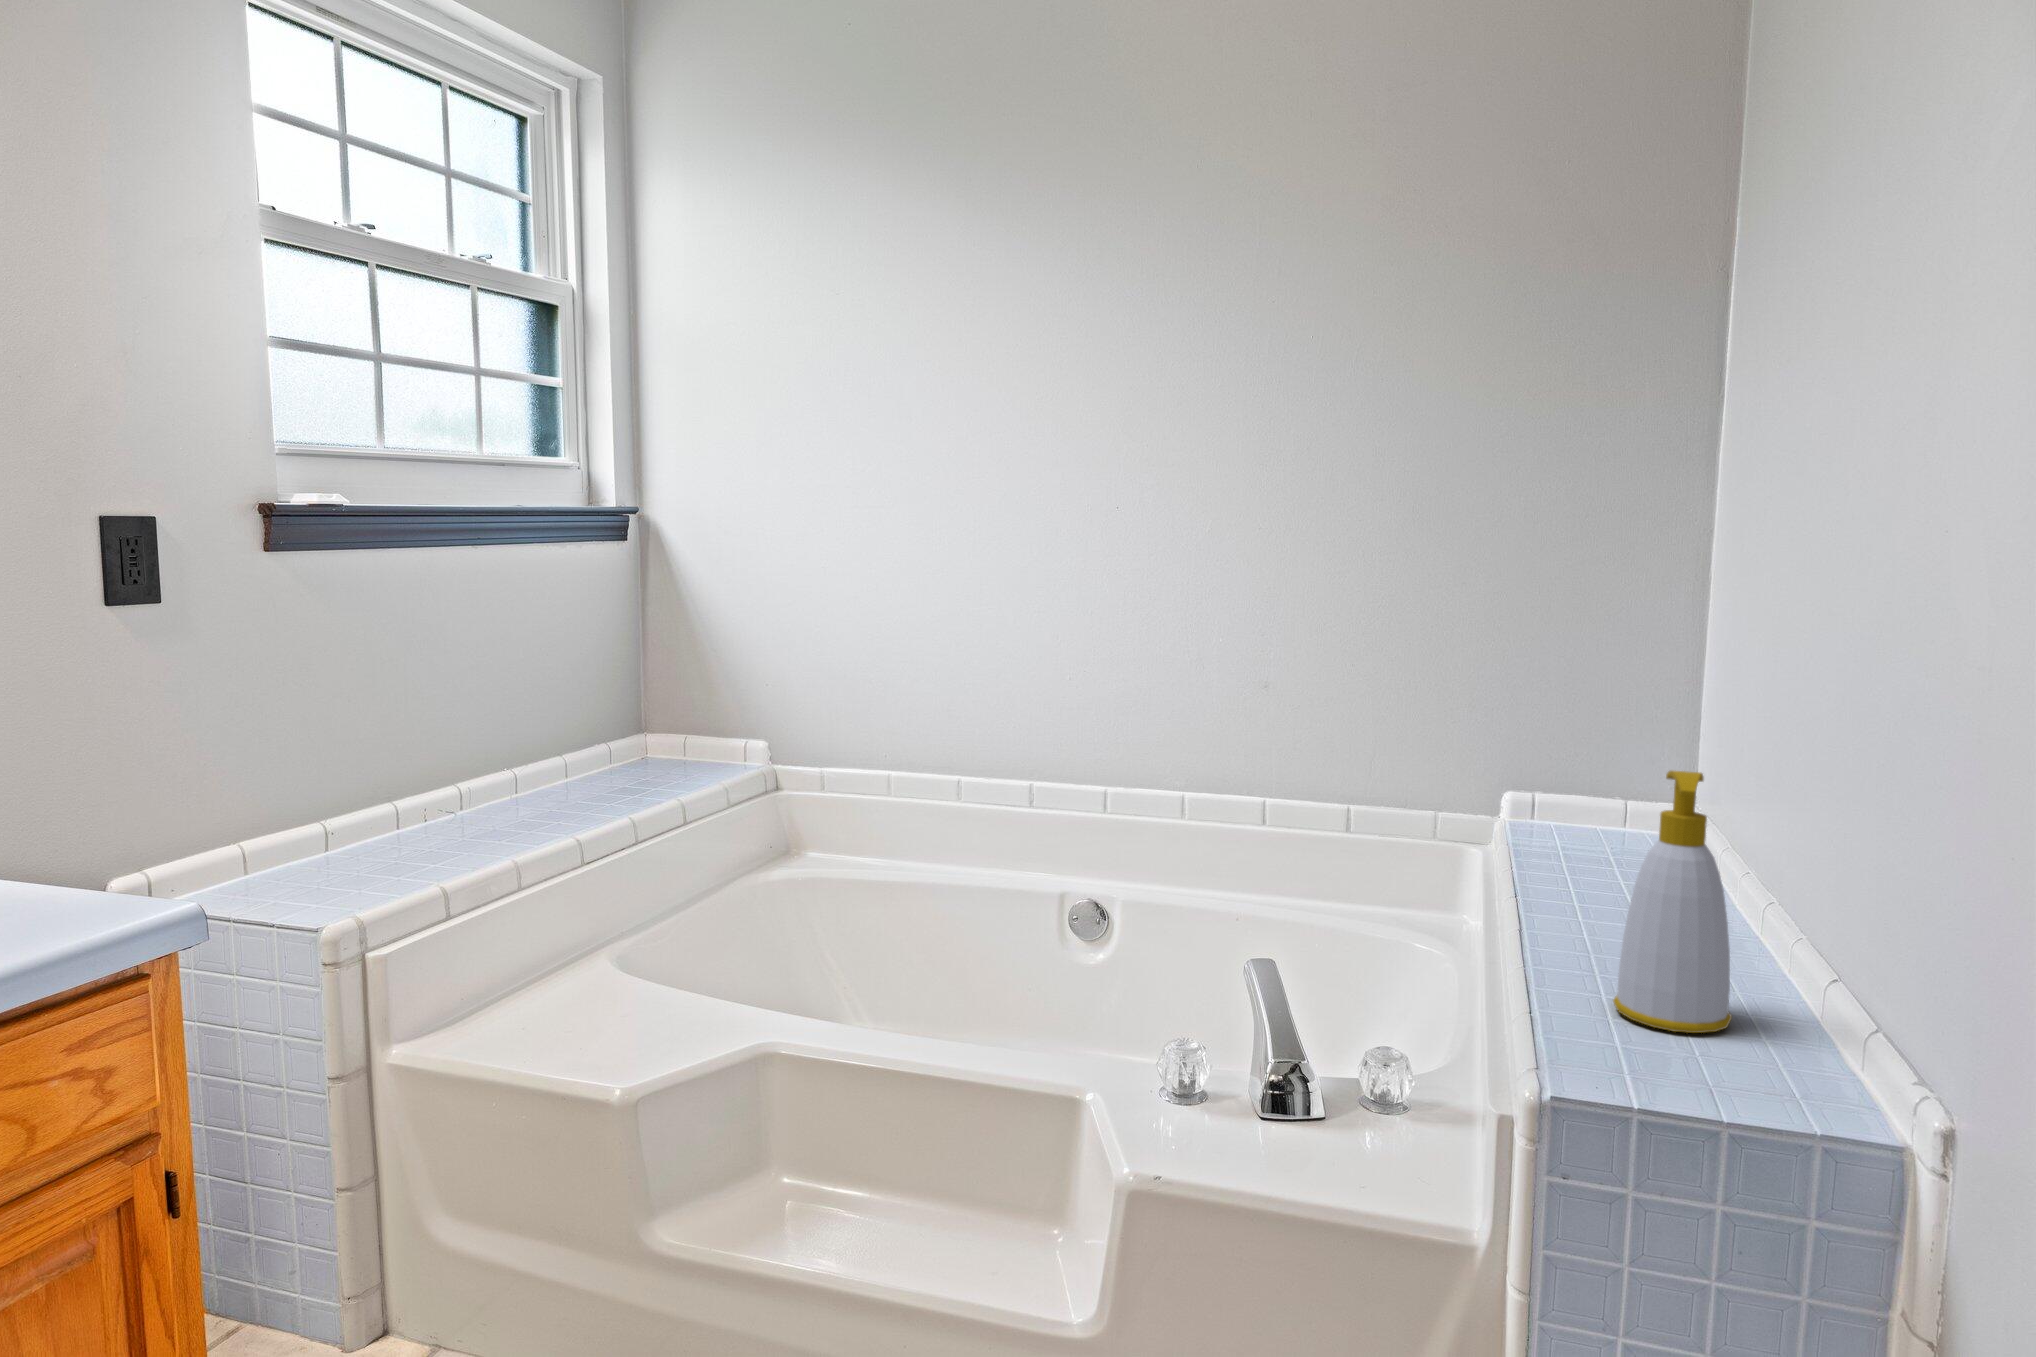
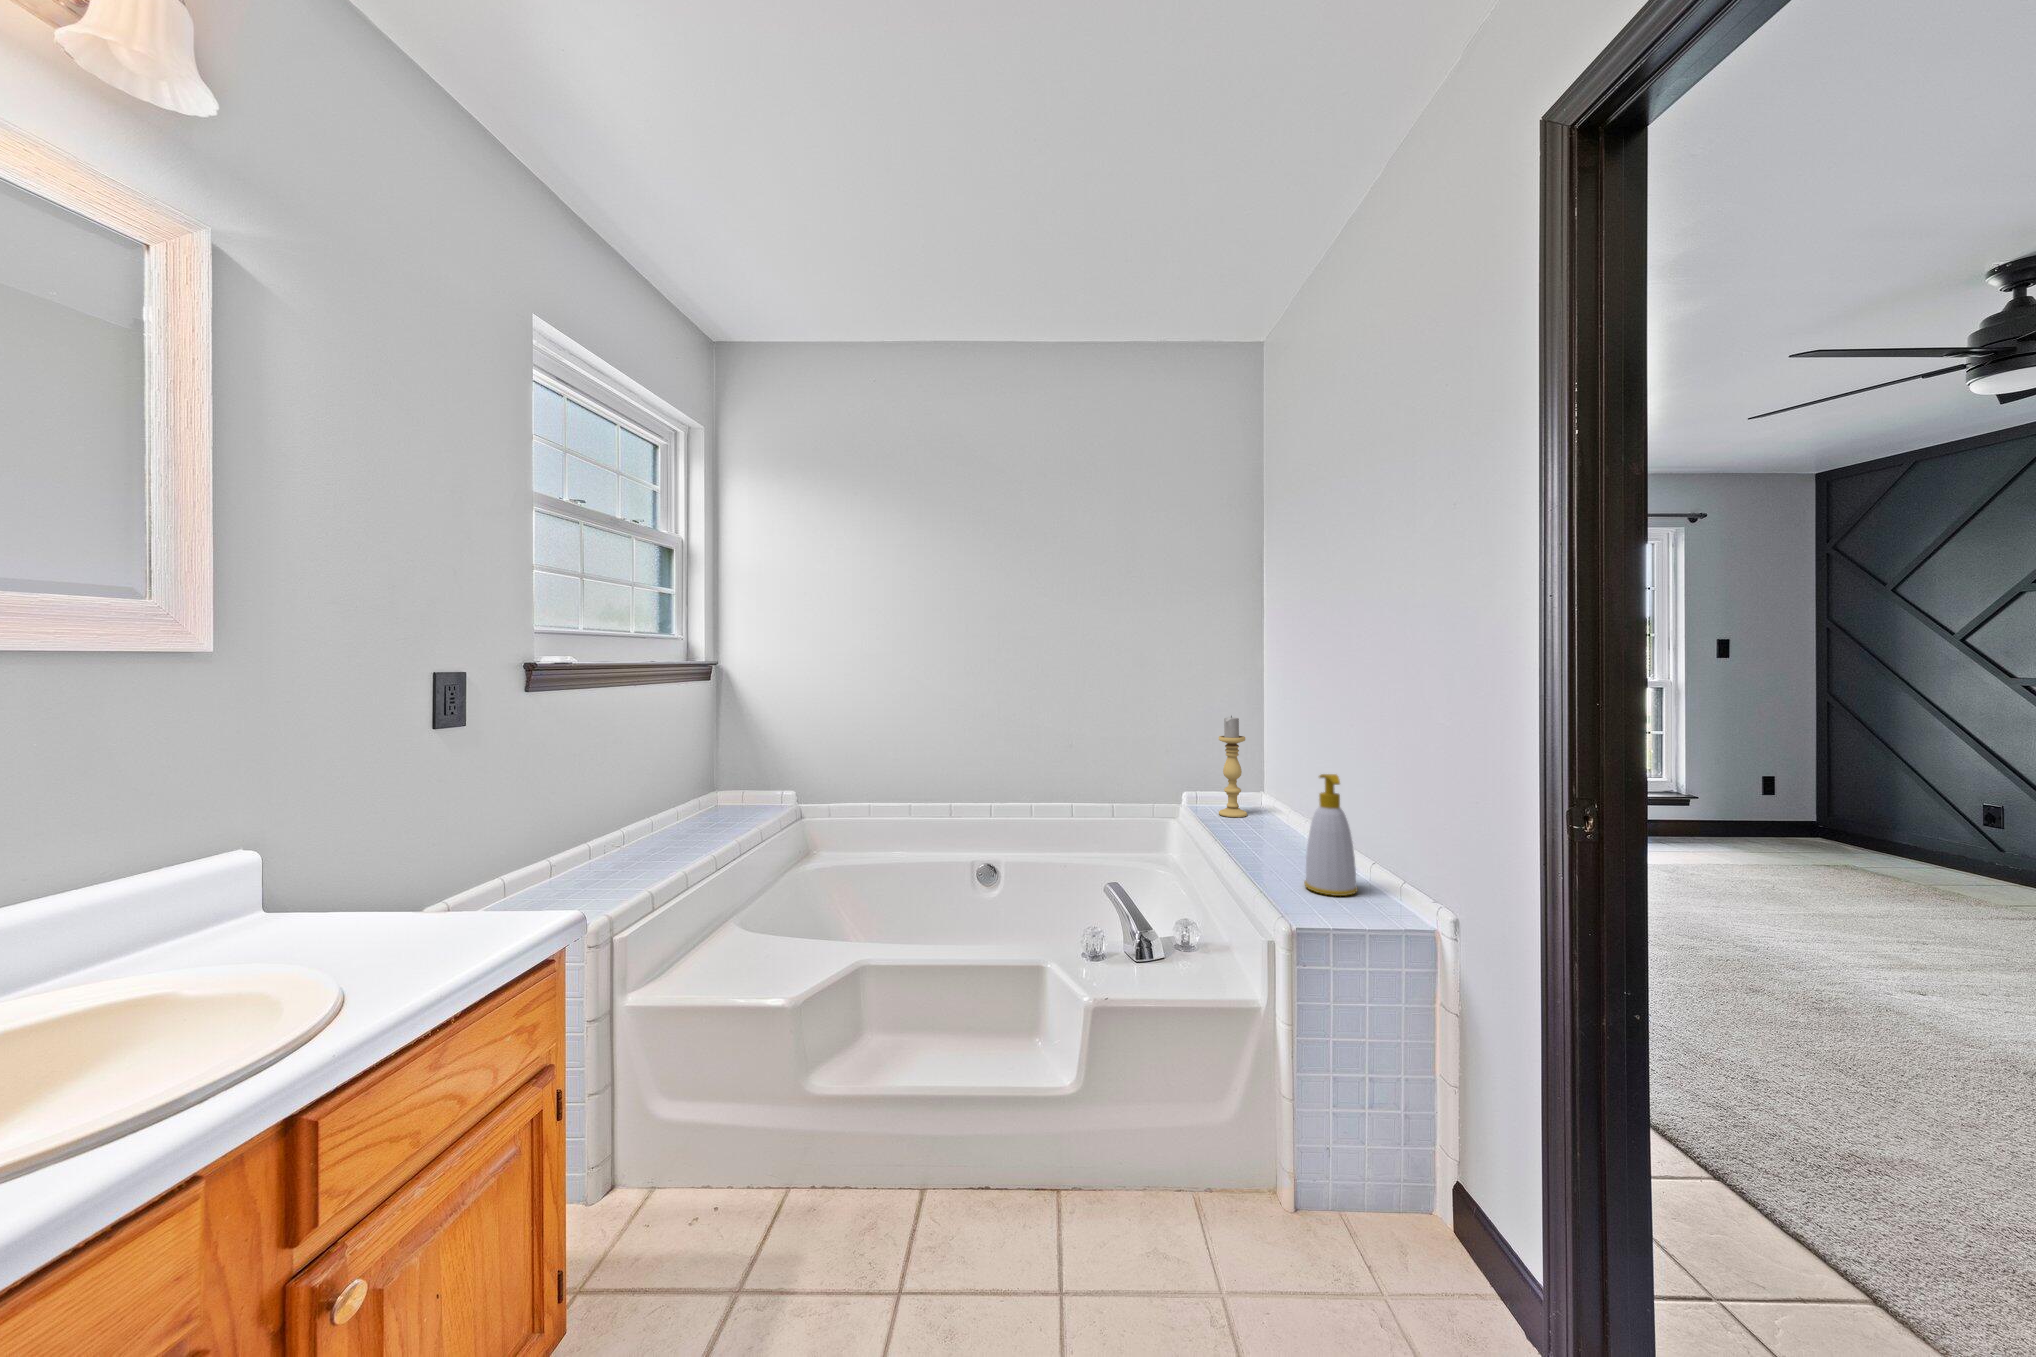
candle holder: none [1560,638,1630,853] -> present [1219,716,1247,817]

